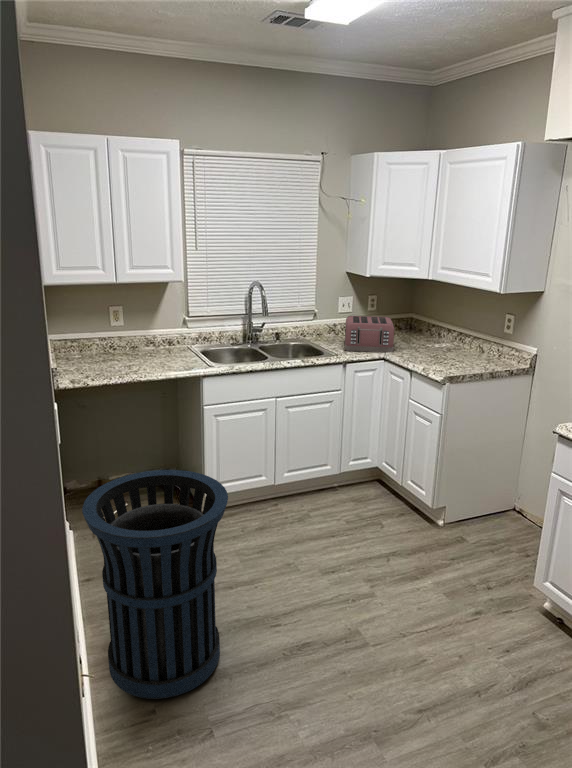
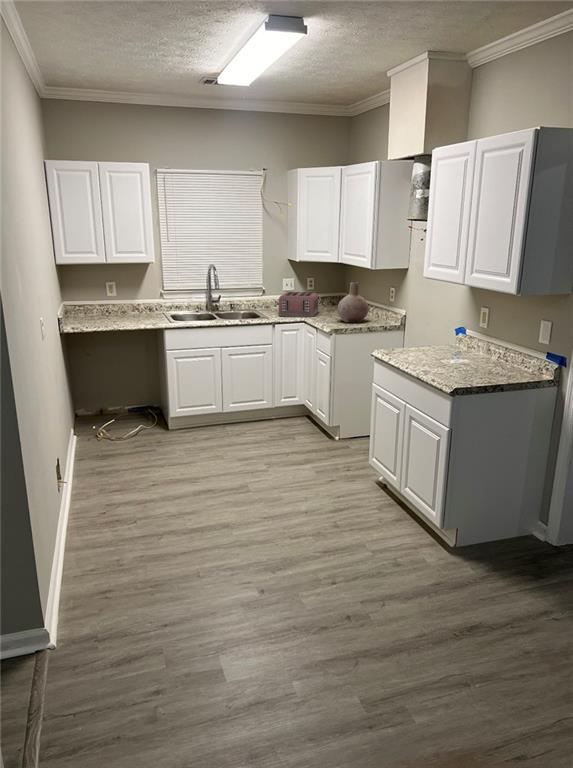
vase: none [436,308,480,363] -> present [337,282,369,323]
trash can: present [82,470,228,699] -> none [60,378,153,513]

